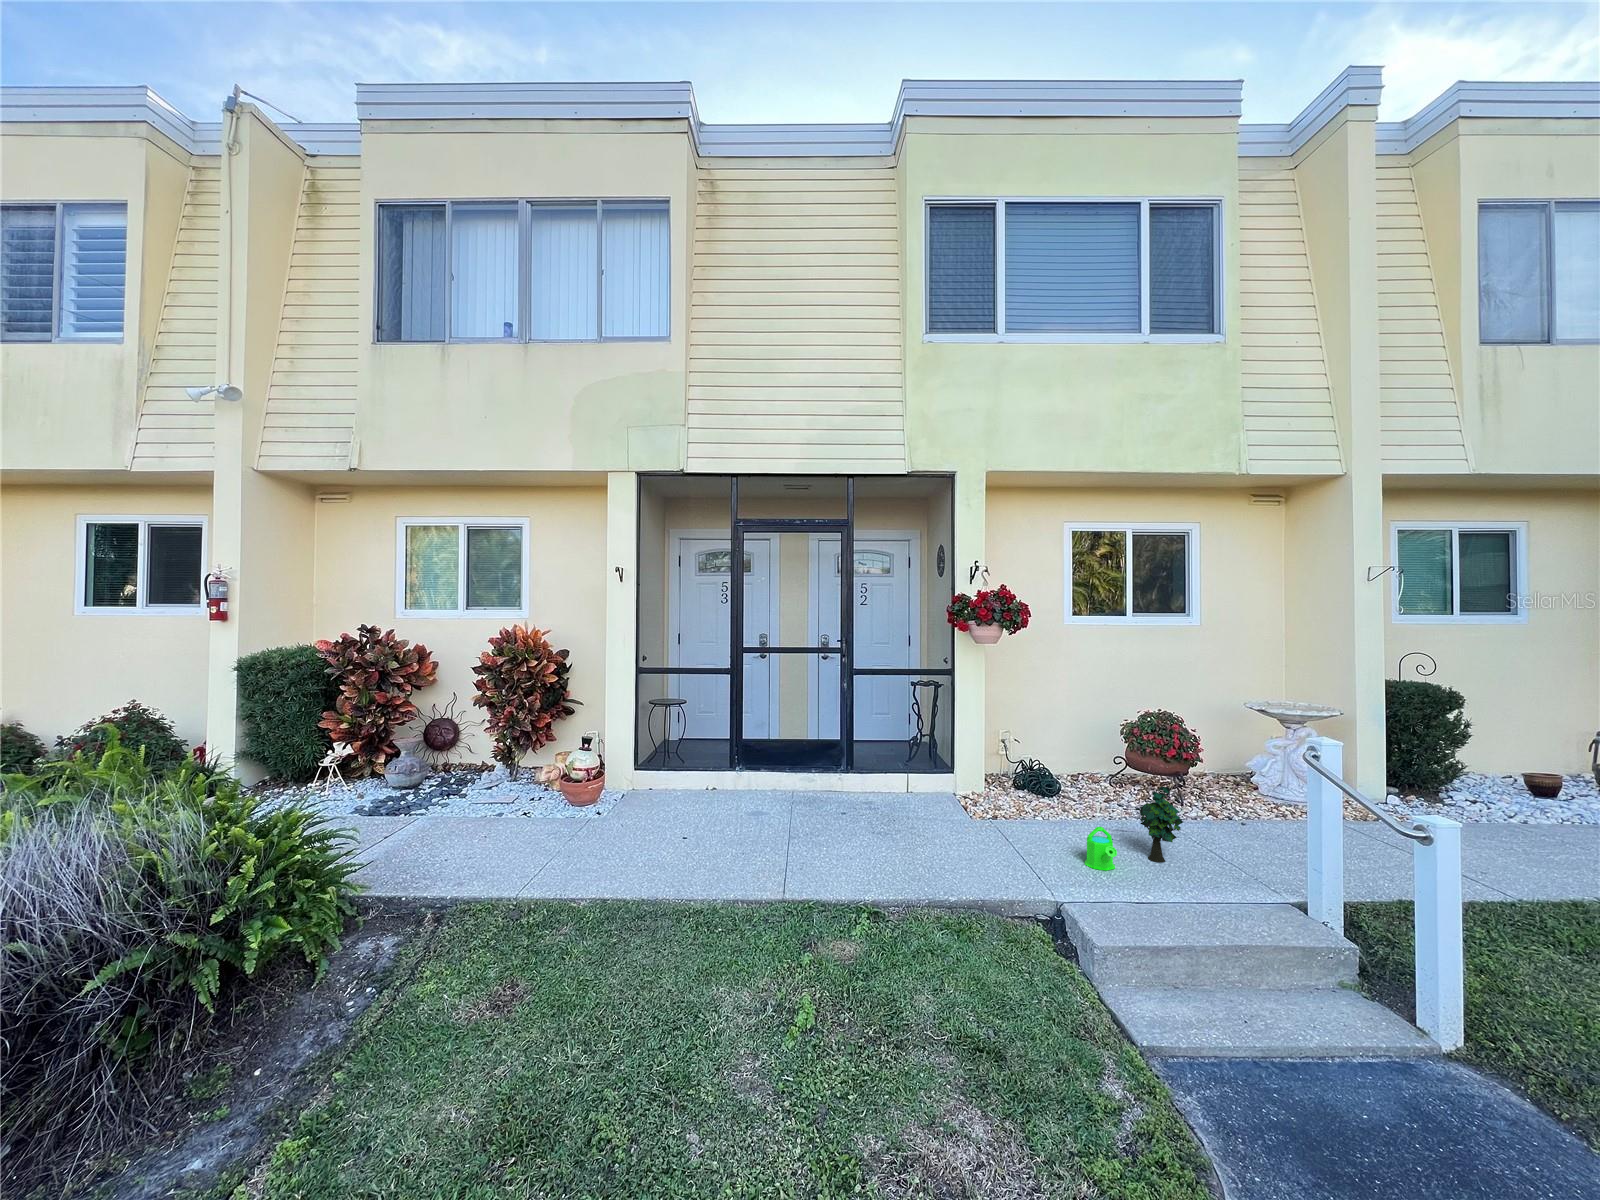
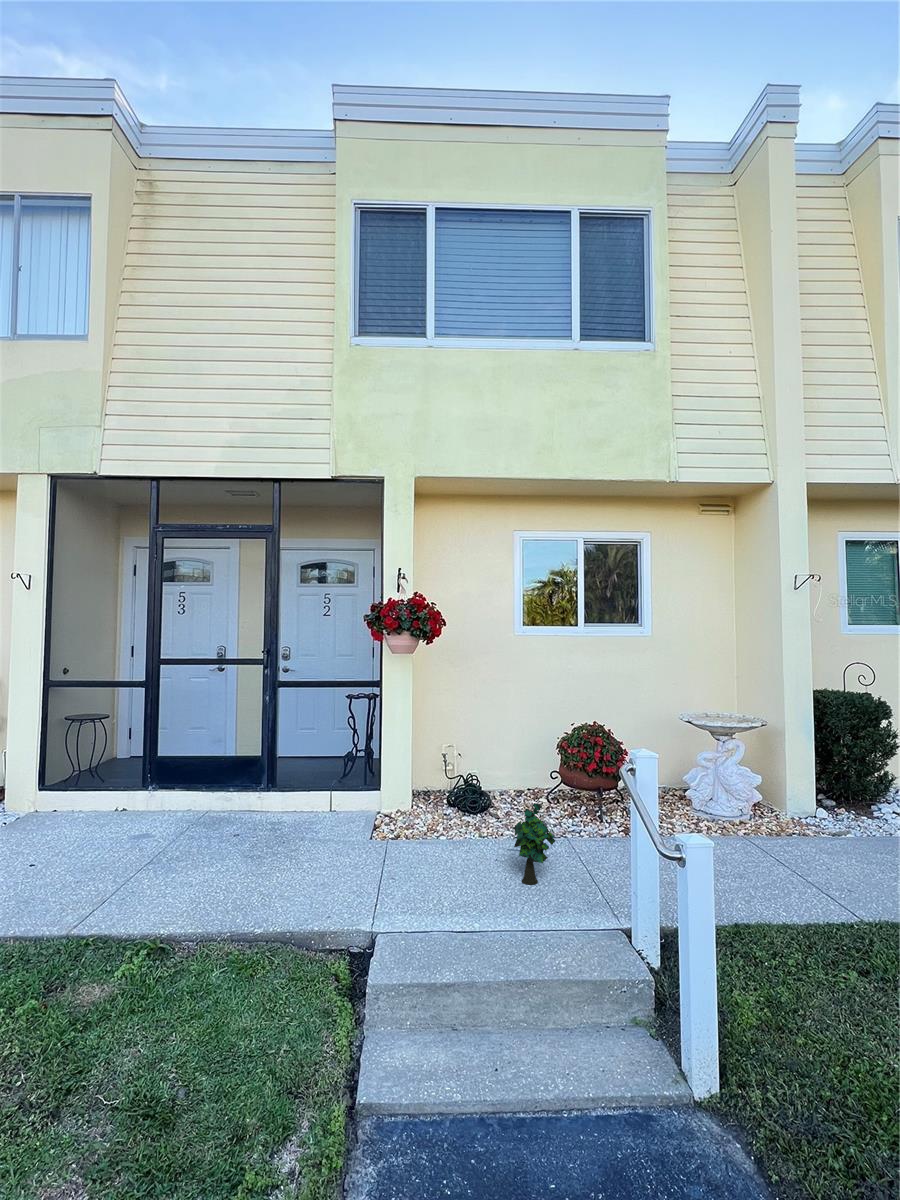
watering can: present [1084,827,1117,871] -> none [448,848,480,895]

